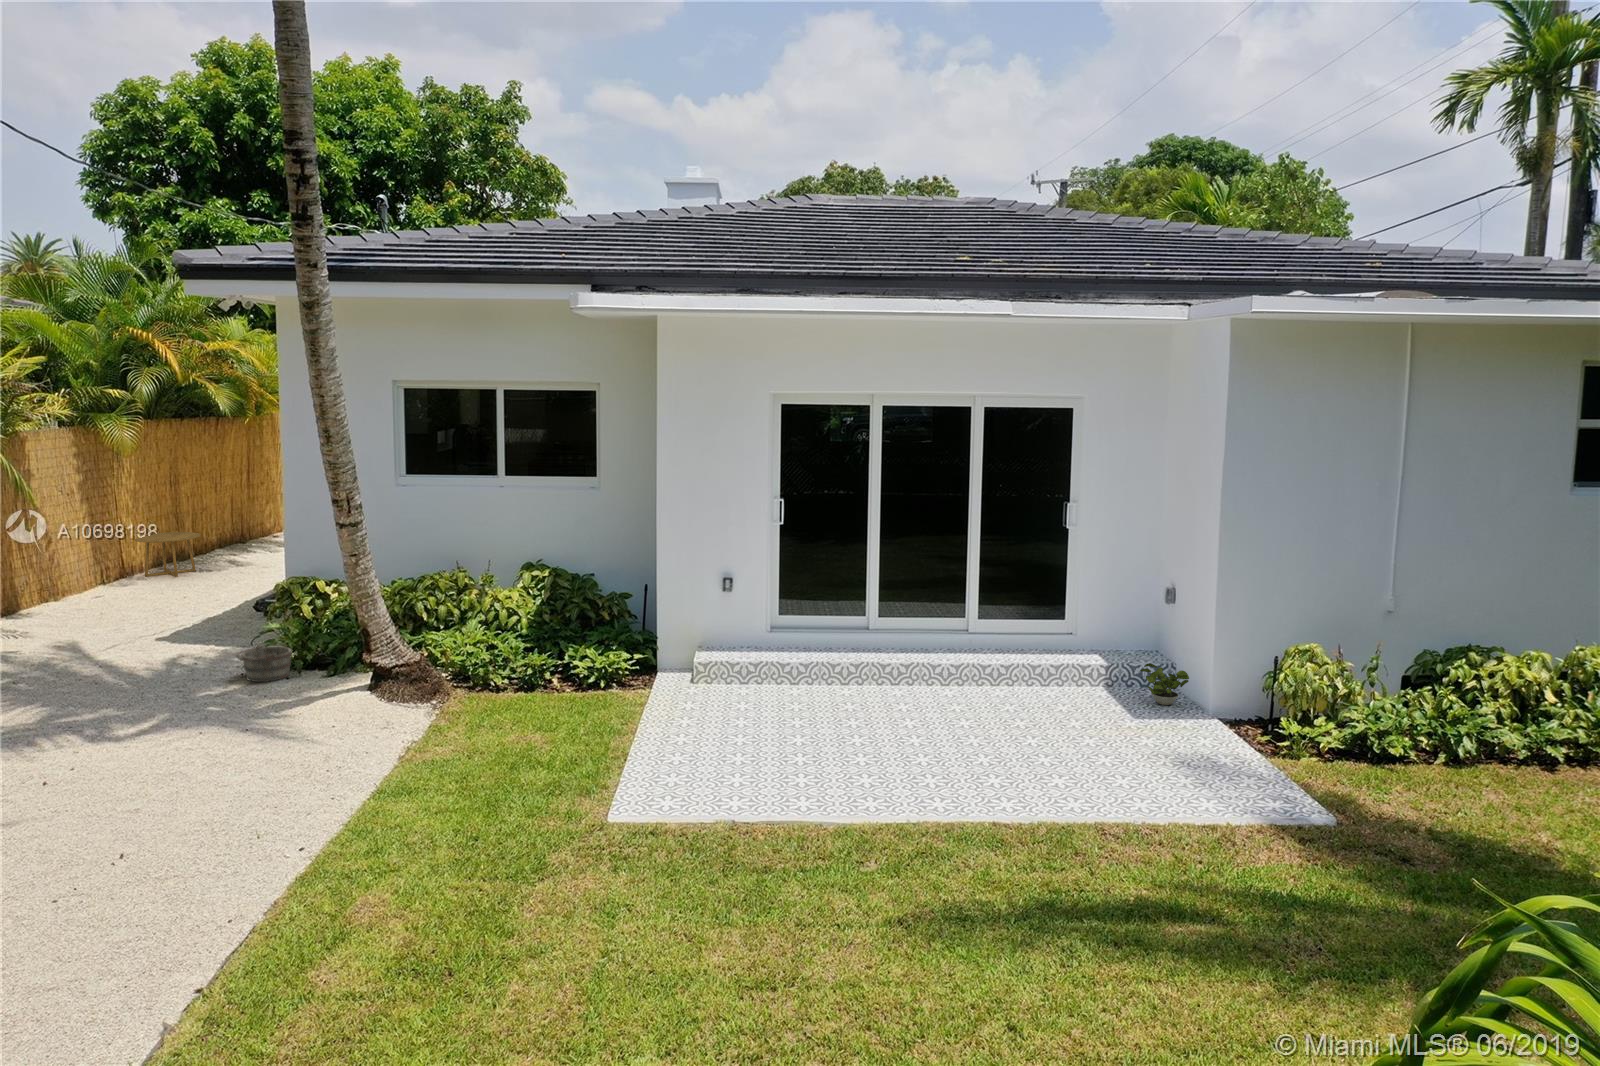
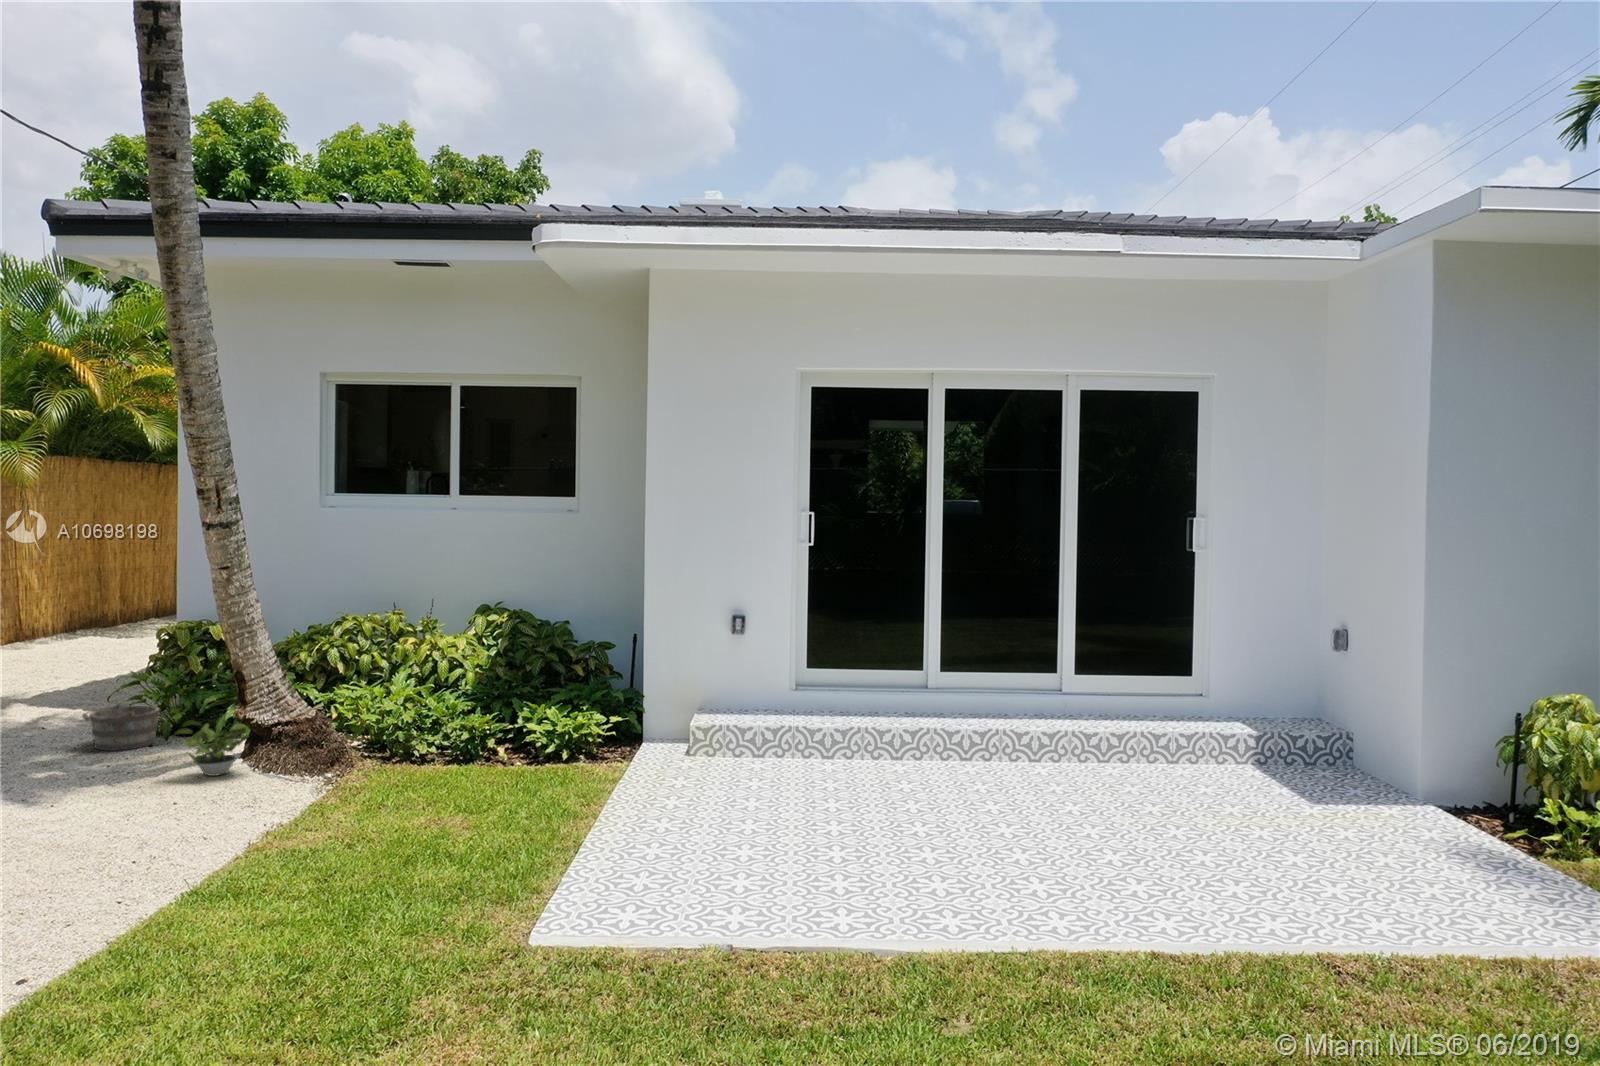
round table: present [135,532,201,577] -> none [37,593,120,645]
potted plant: present [1140,663,1189,705] -> present [175,720,250,776]

